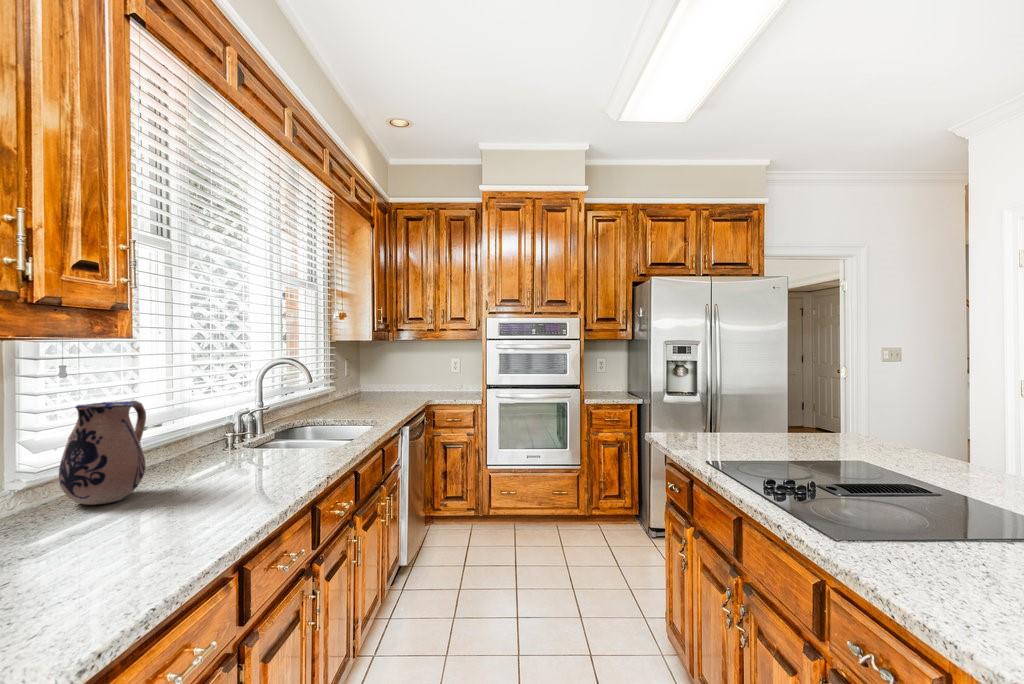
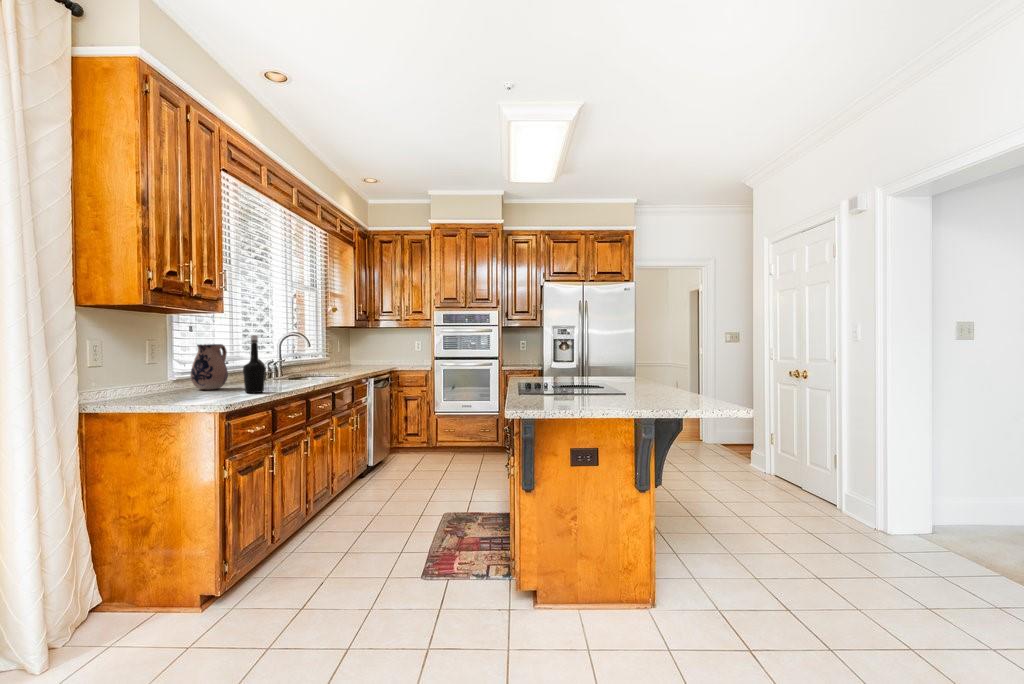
bottle: none [167,392,220,528] -> present [243,335,266,393]

